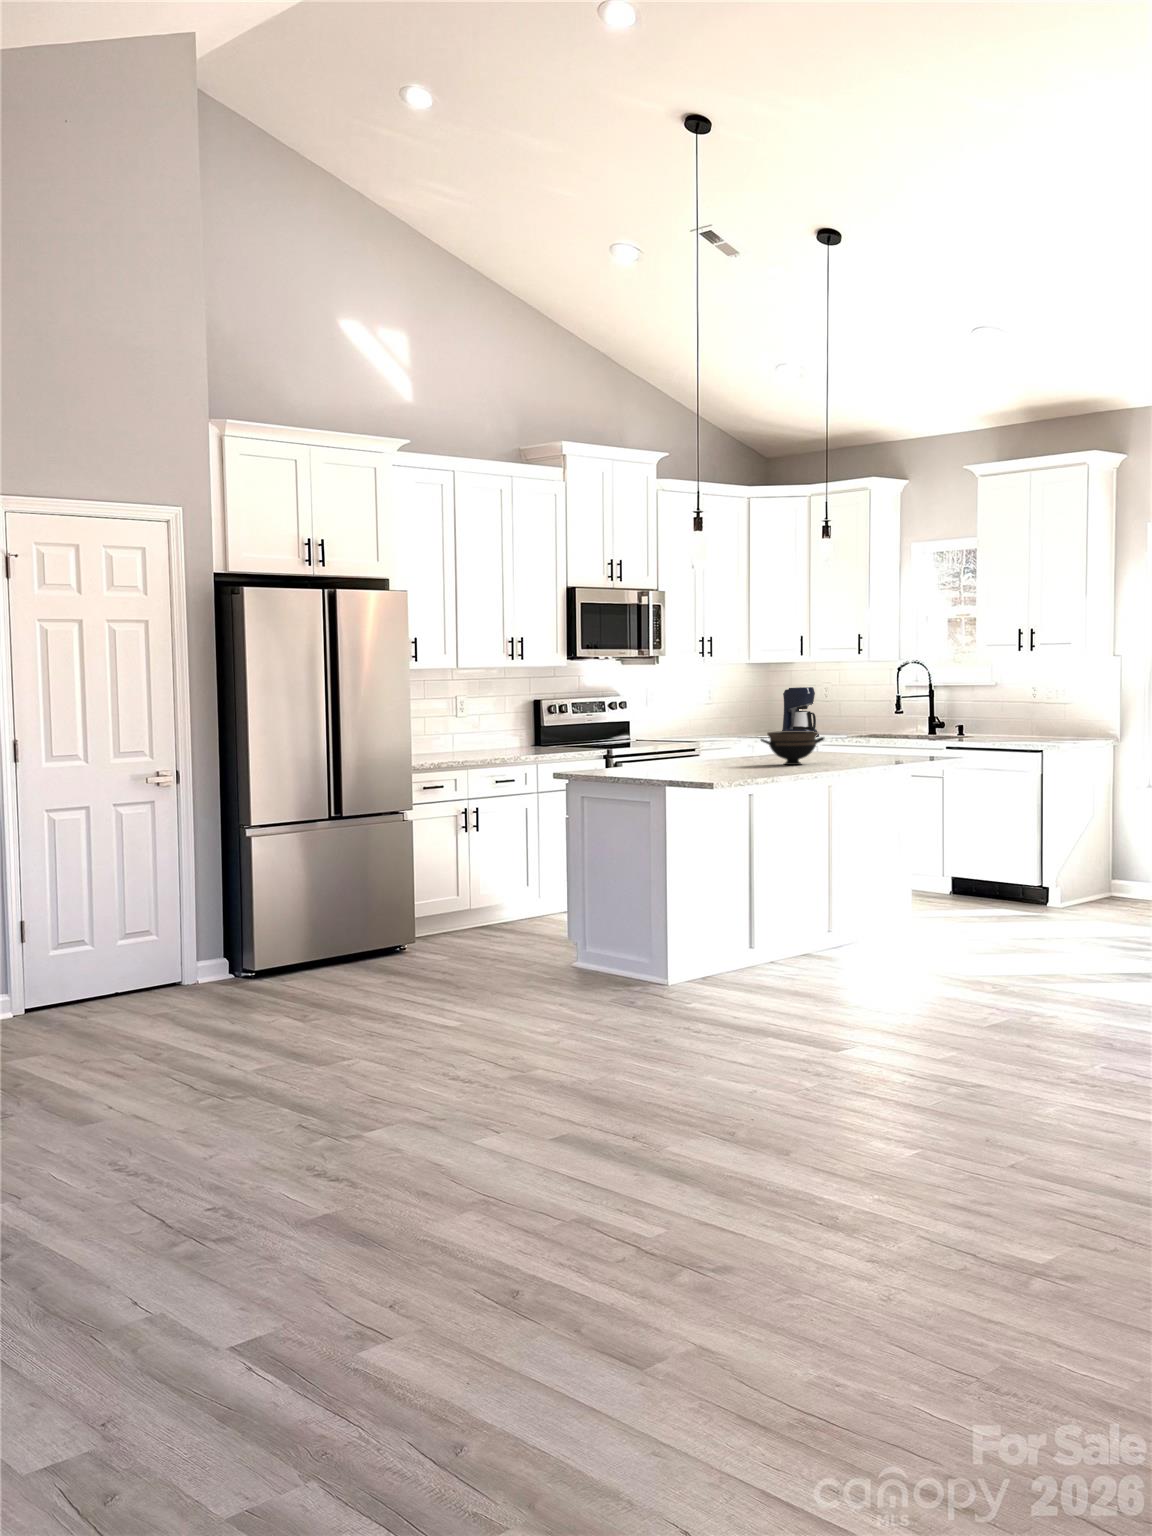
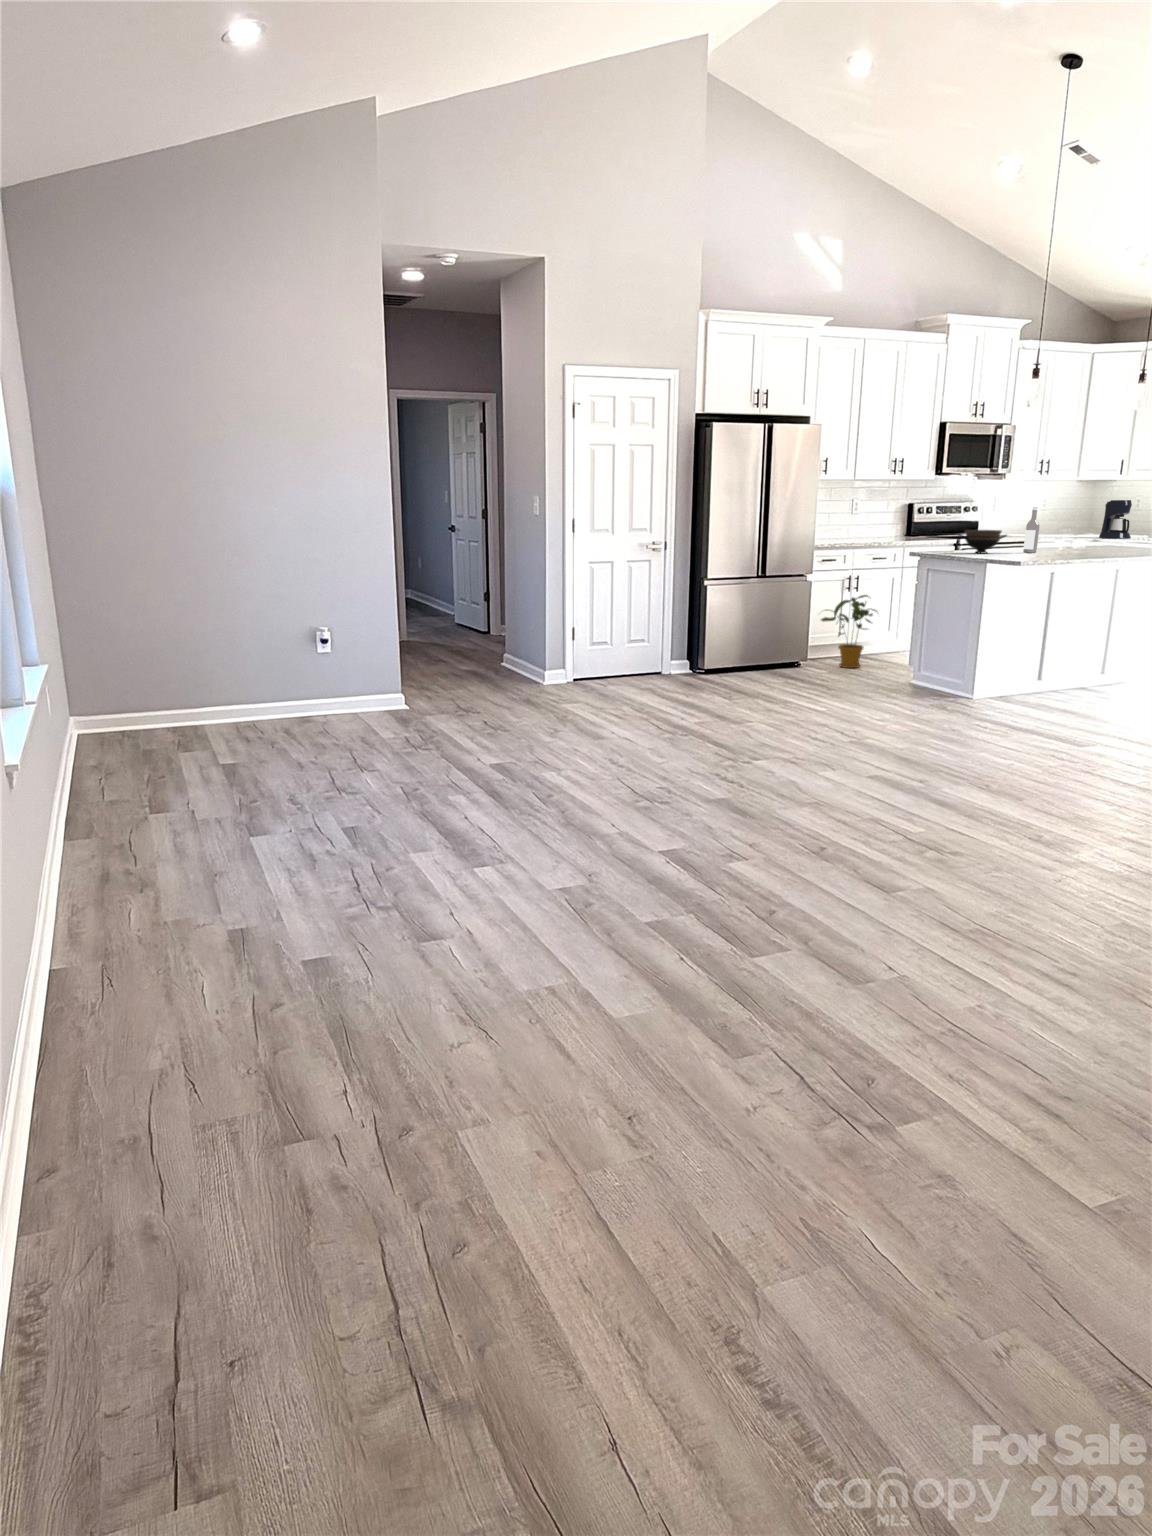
wine bottle: none [707,703,725,767] -> present [1023,507,1039,553]
bowl: present [761,731,824,765] -> present [960,530,1006,553]
house plant: none [423,837,516,948] -> present [821,595,877,668]

